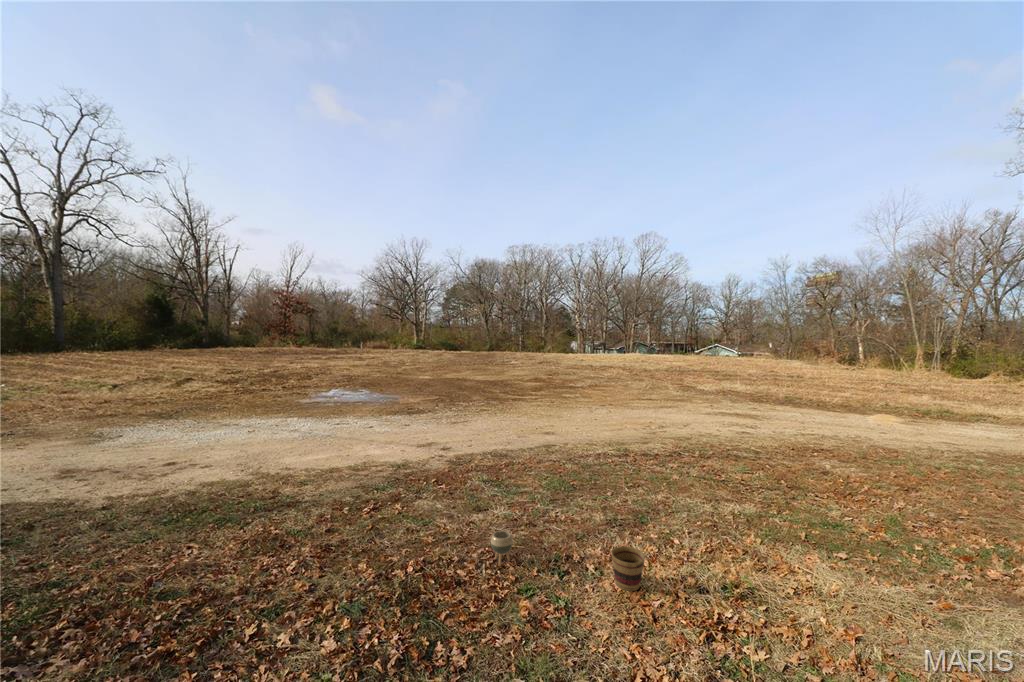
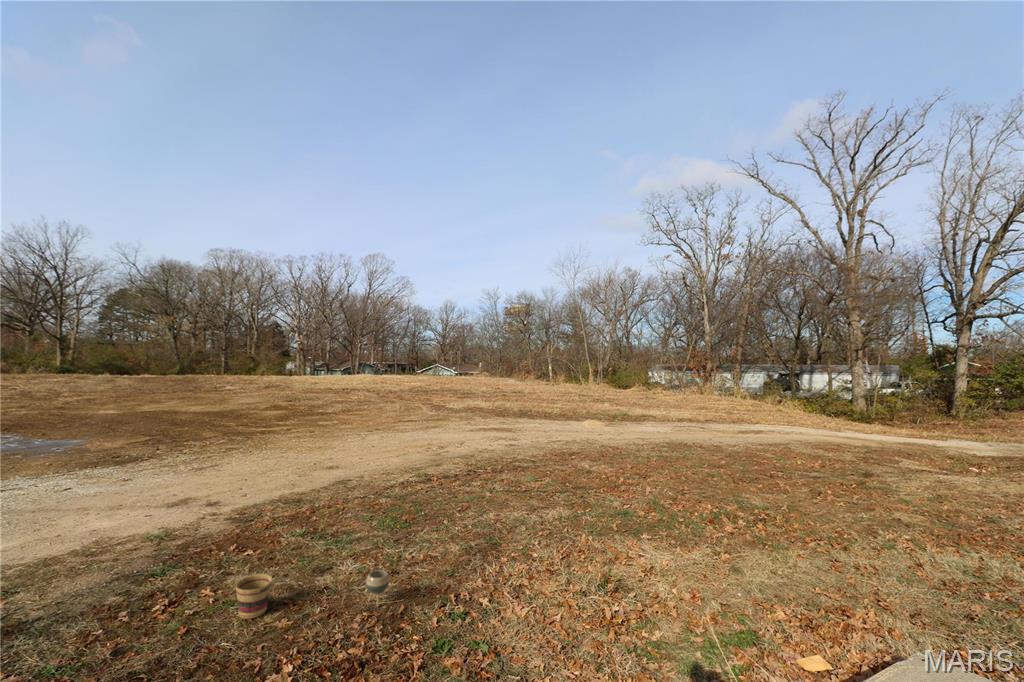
basket: present [612,546,645,591] -> present [236,574,272,619]

